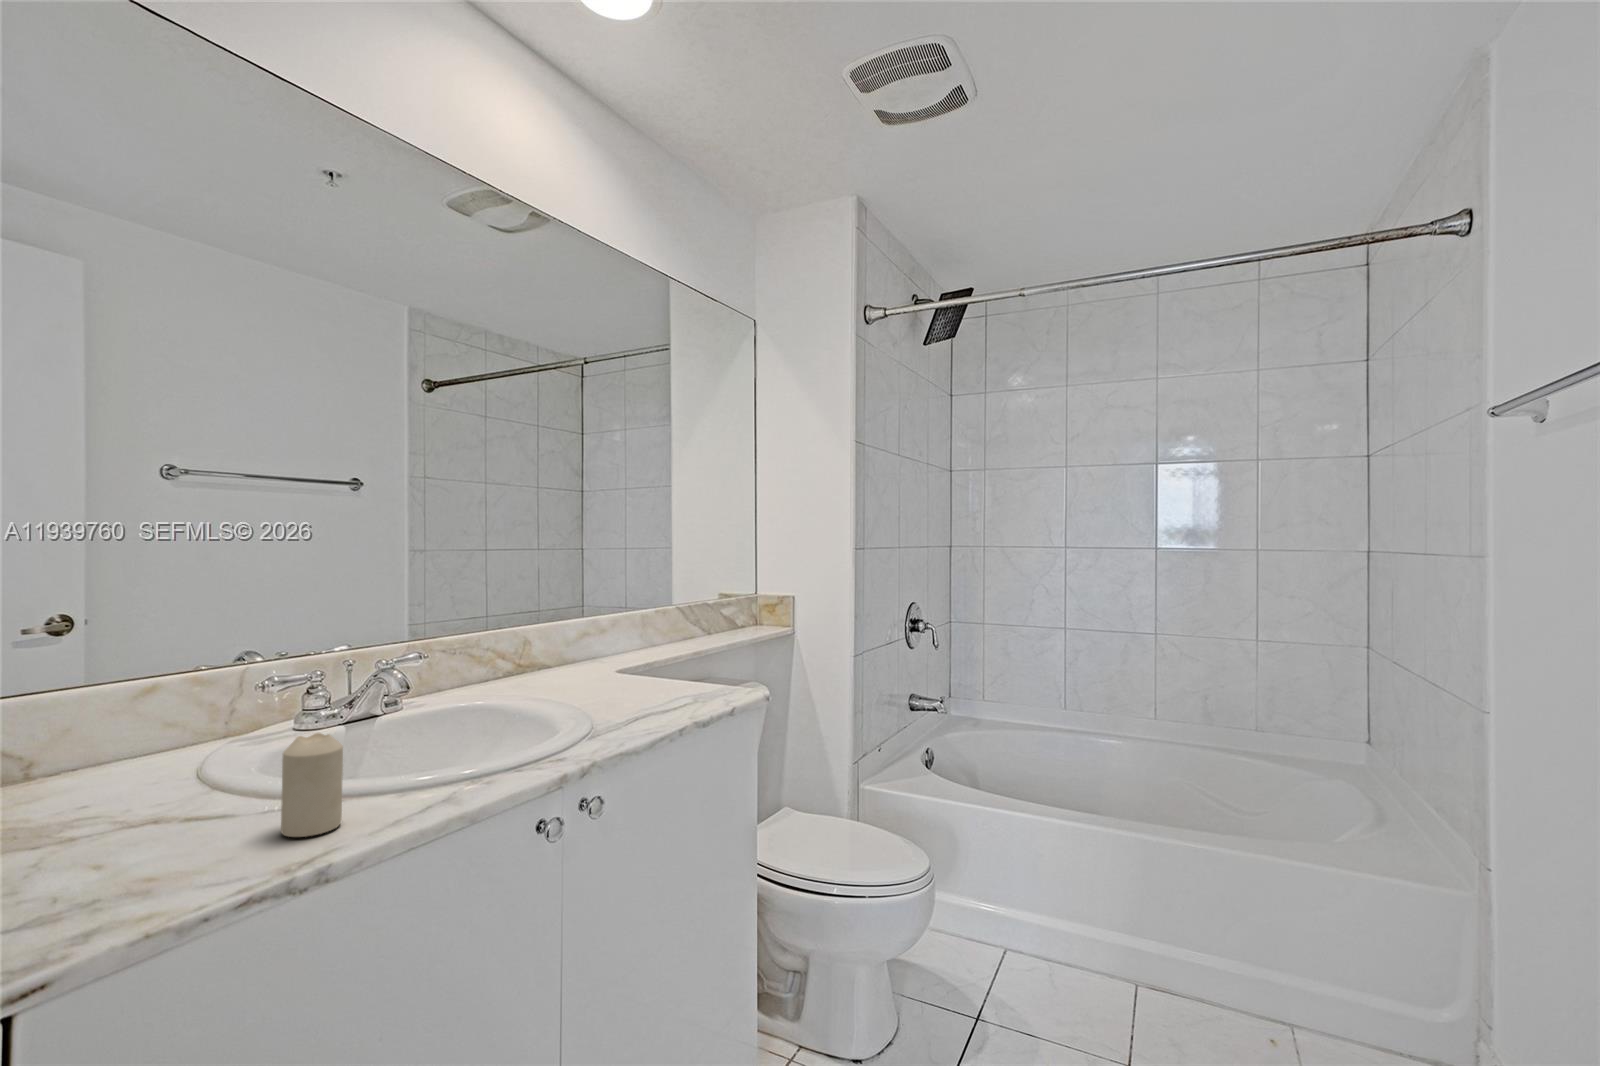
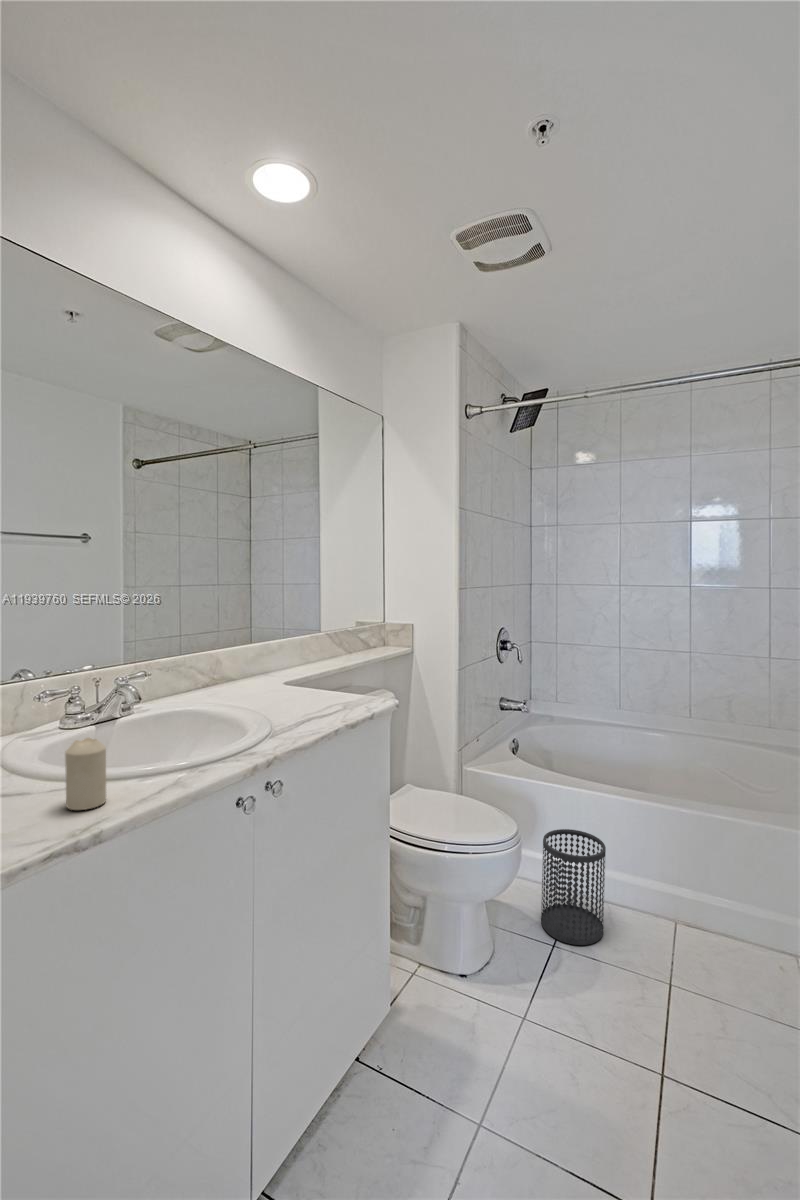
wastebasket: none [968,870,1054,1032] -> present [541,829,606,945]

